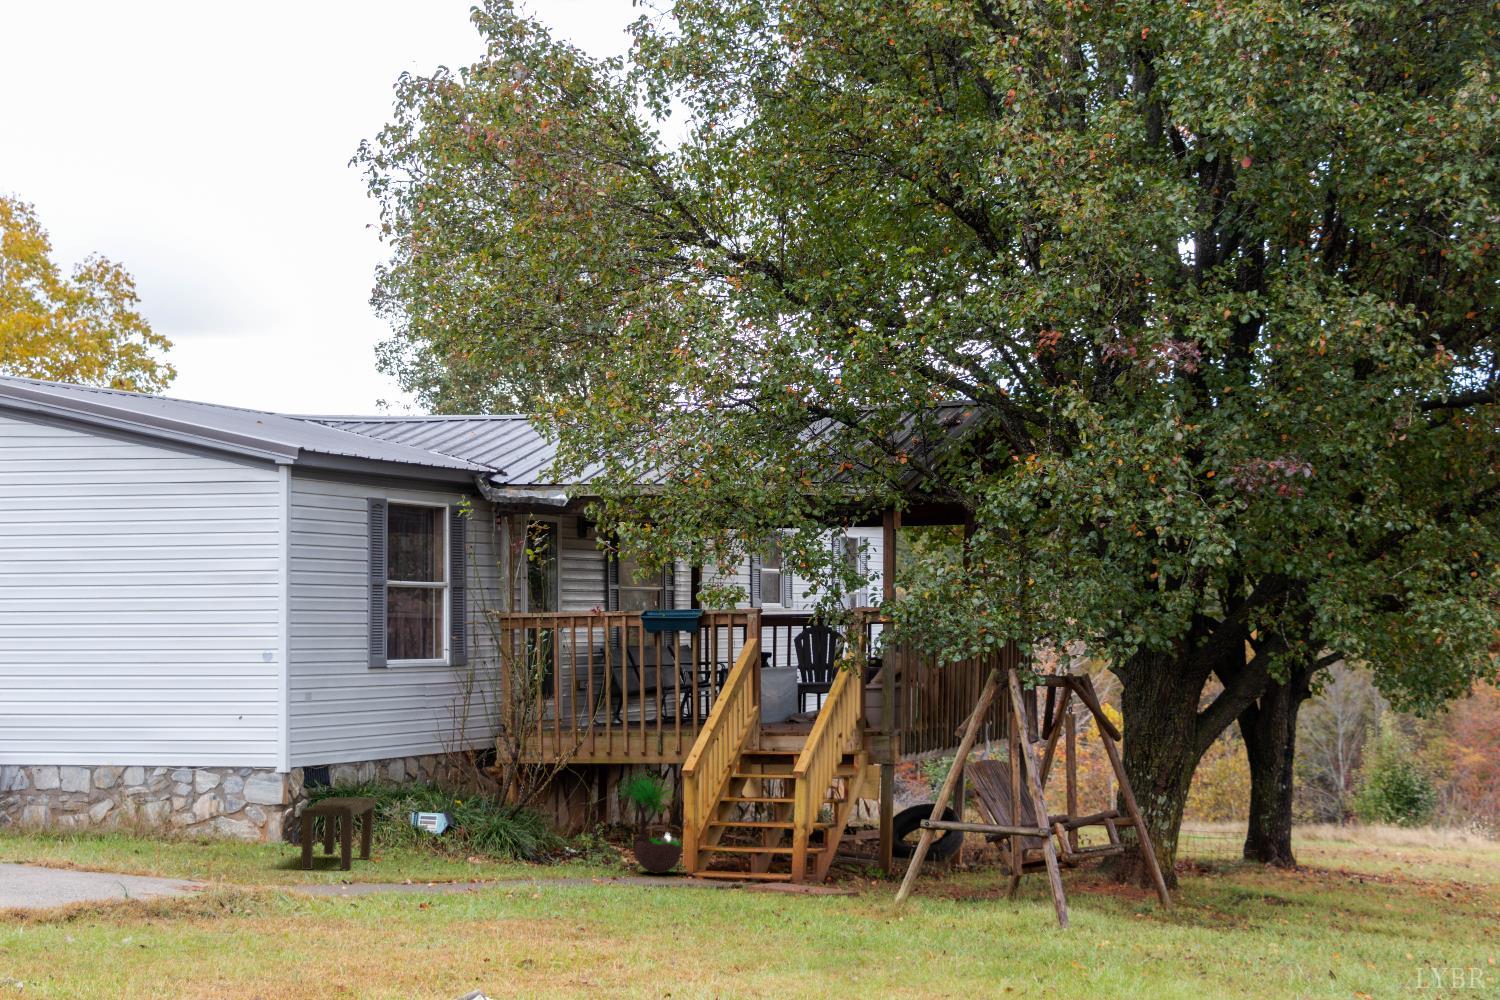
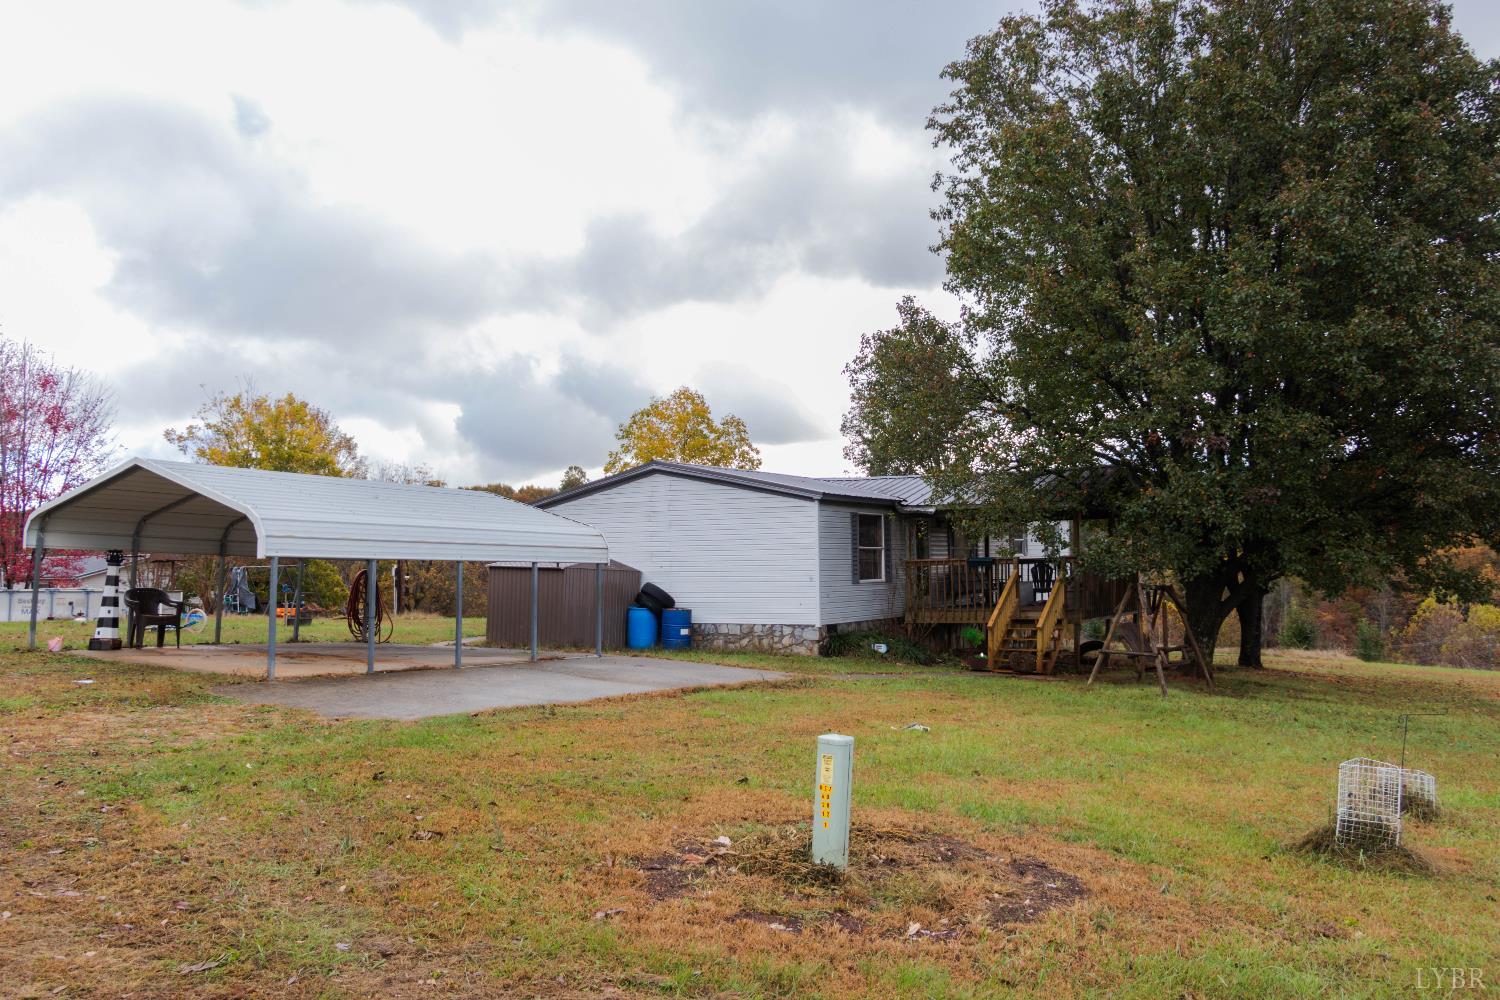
bench: present [301,797,377,870] -> none [827,635,857,664]
basket: none [727,827,799,875] -> present [1008,652,1036,673]

